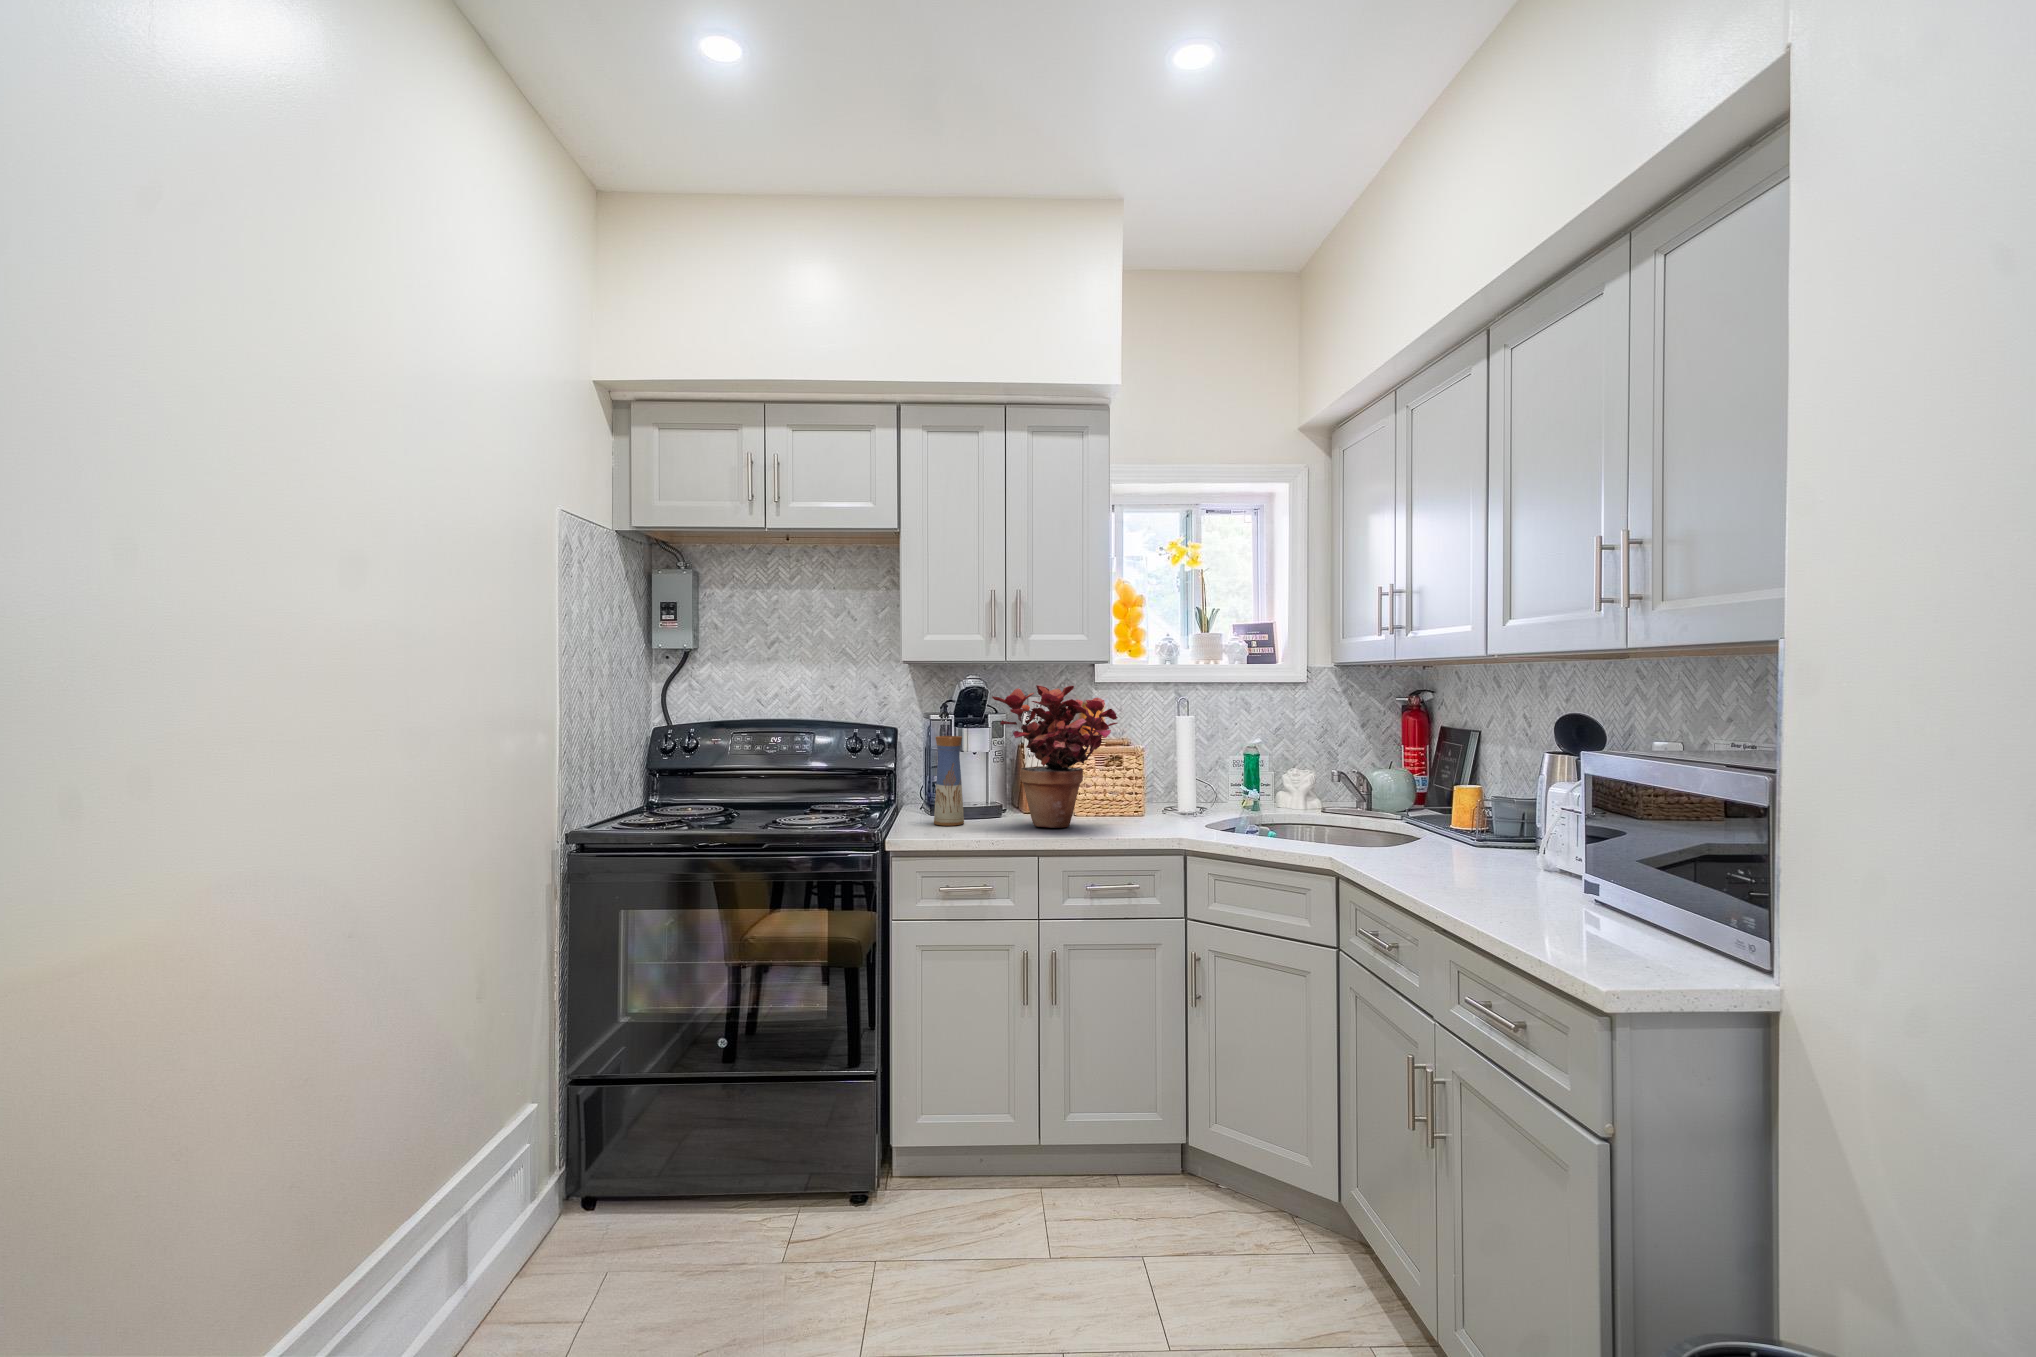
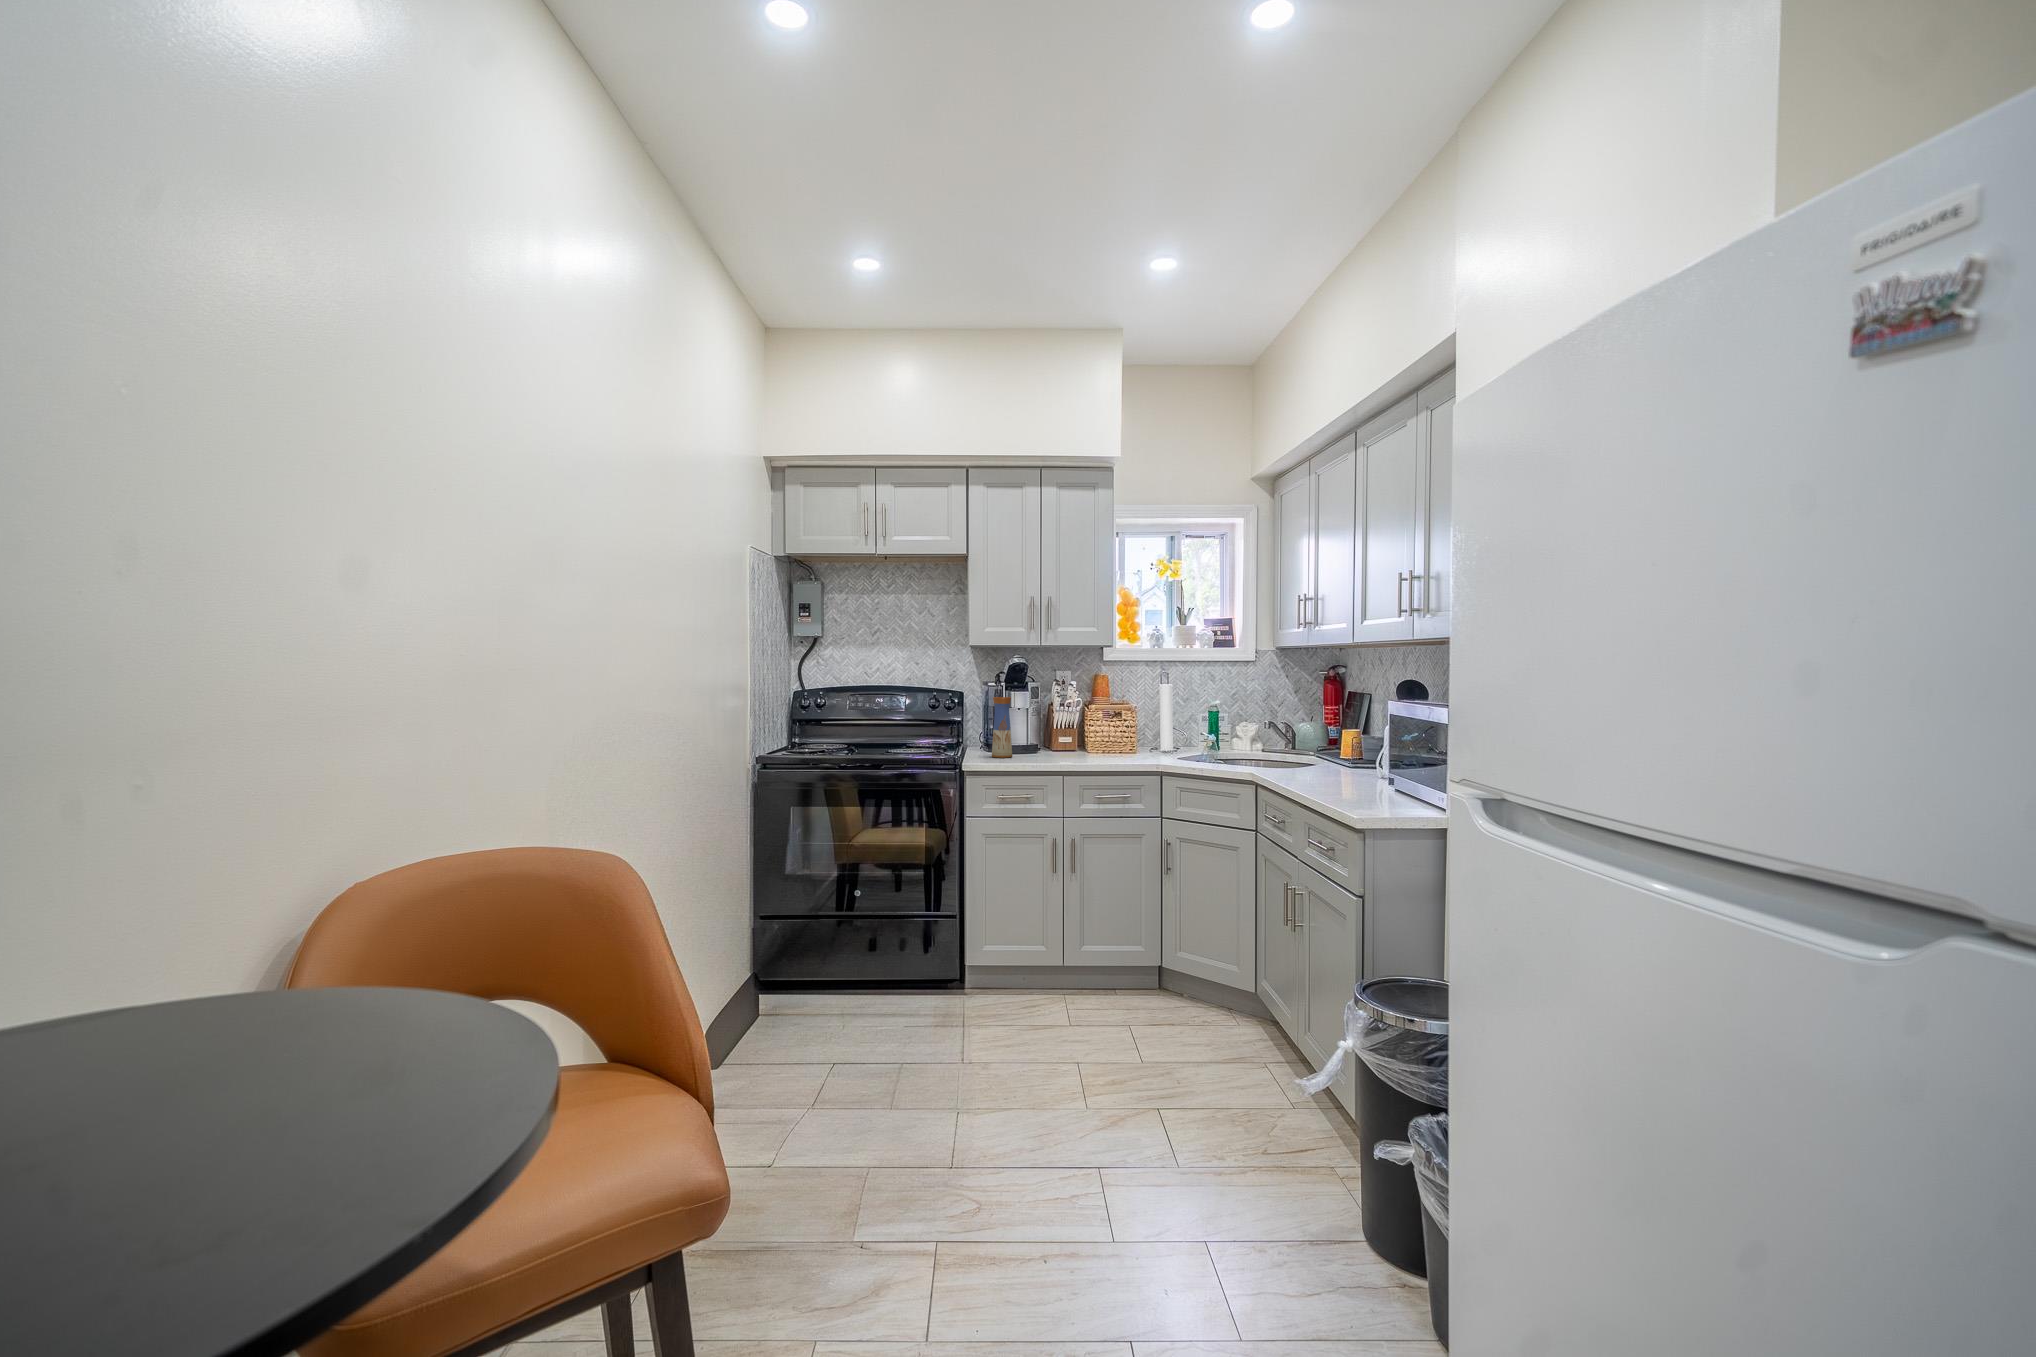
potted plant: present [992,685,1118,828] -> none [1032,662,1118,759]

